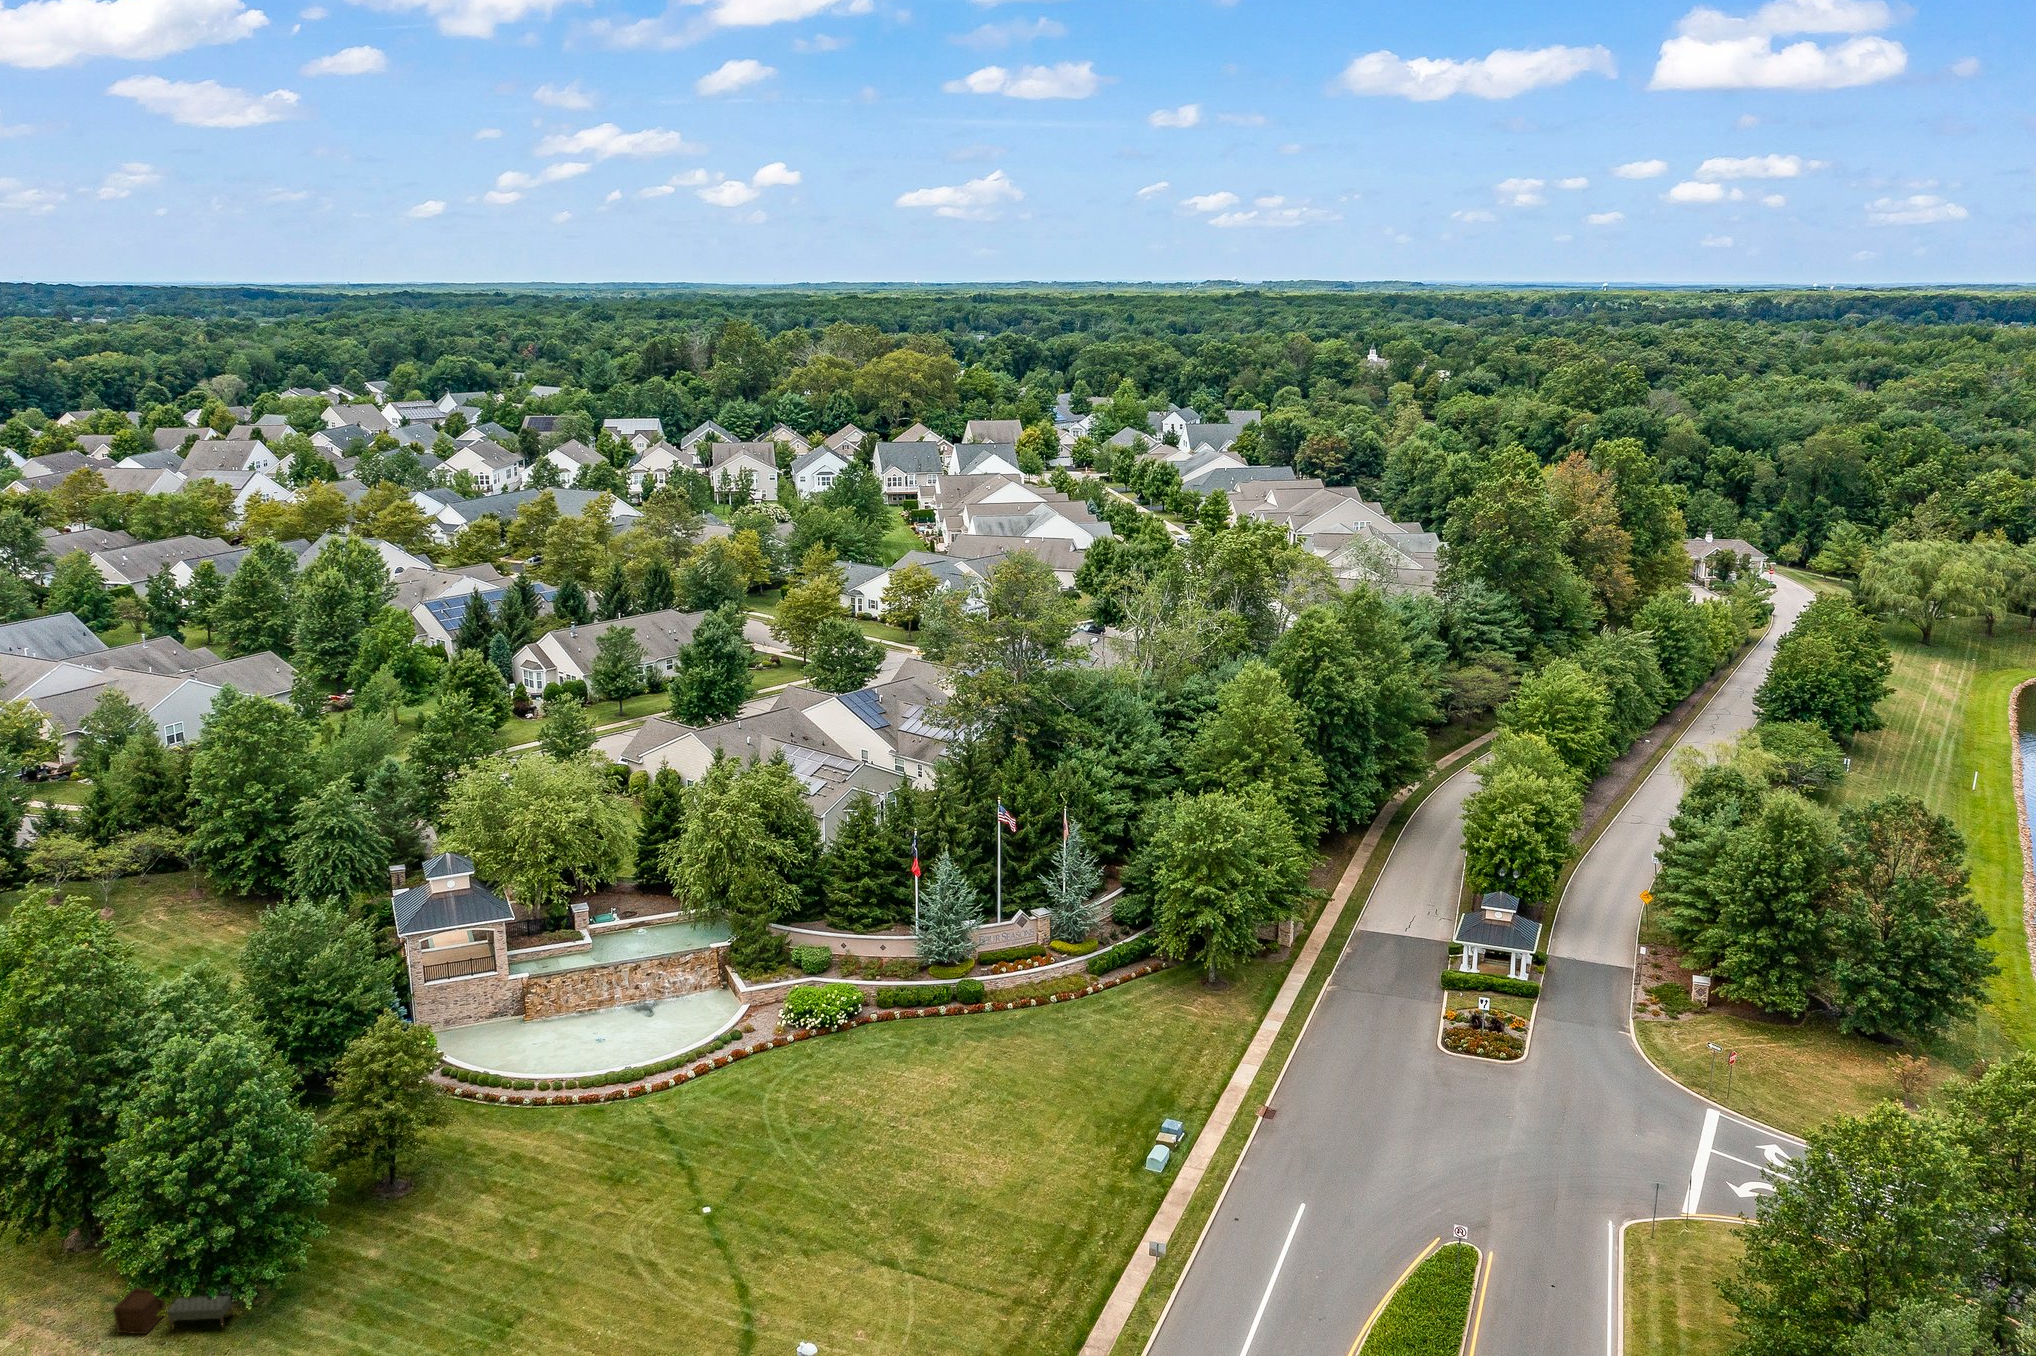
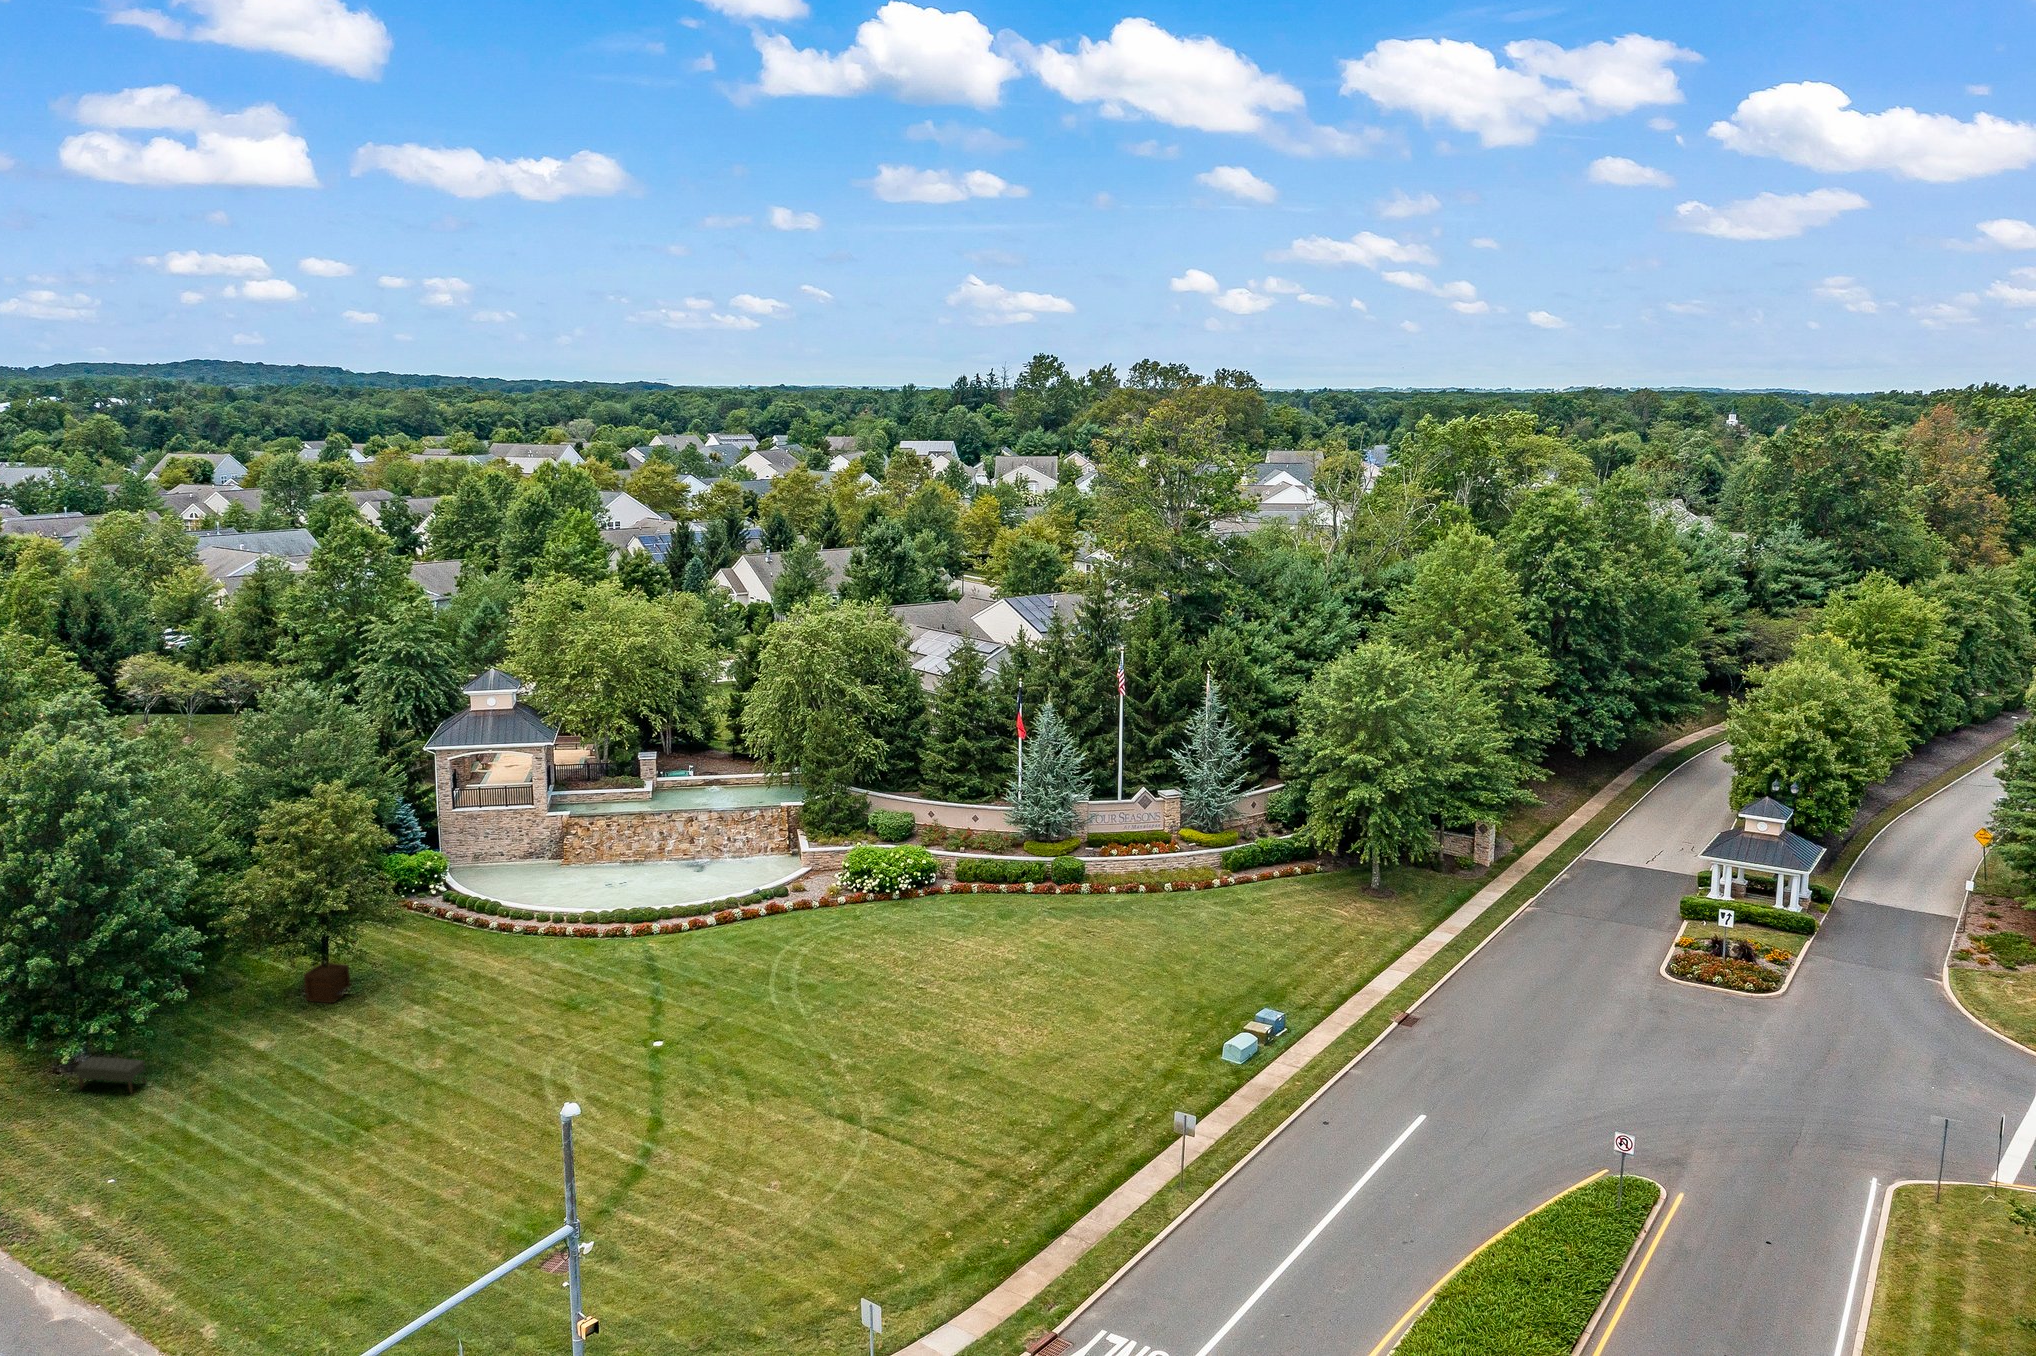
wooden crate: present [113,1288,165,1334] -> present [304,963,351,1003]

